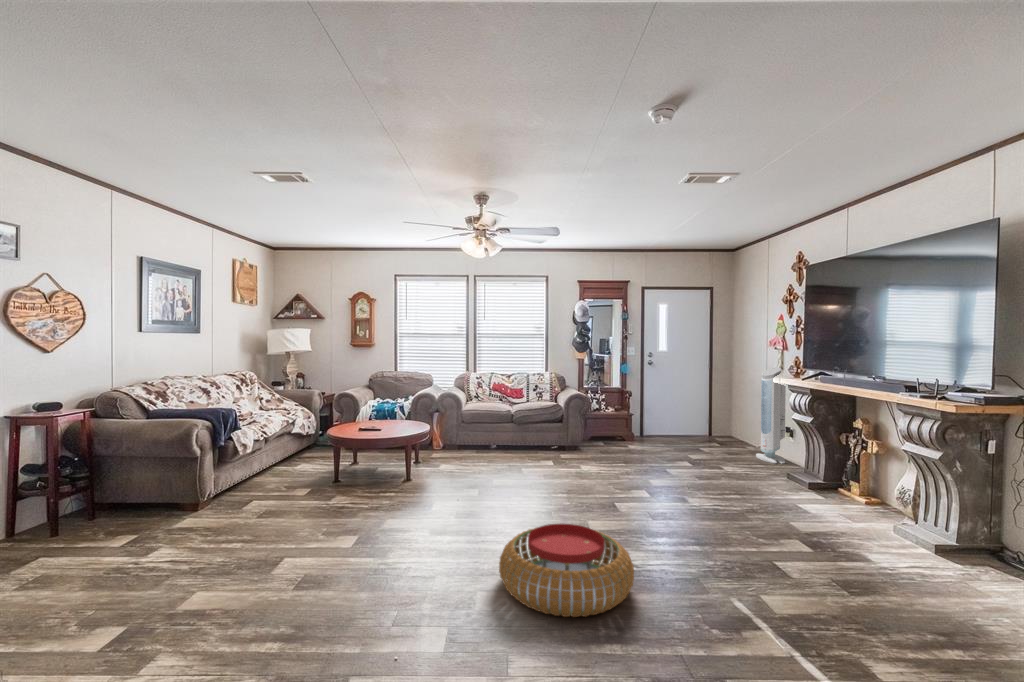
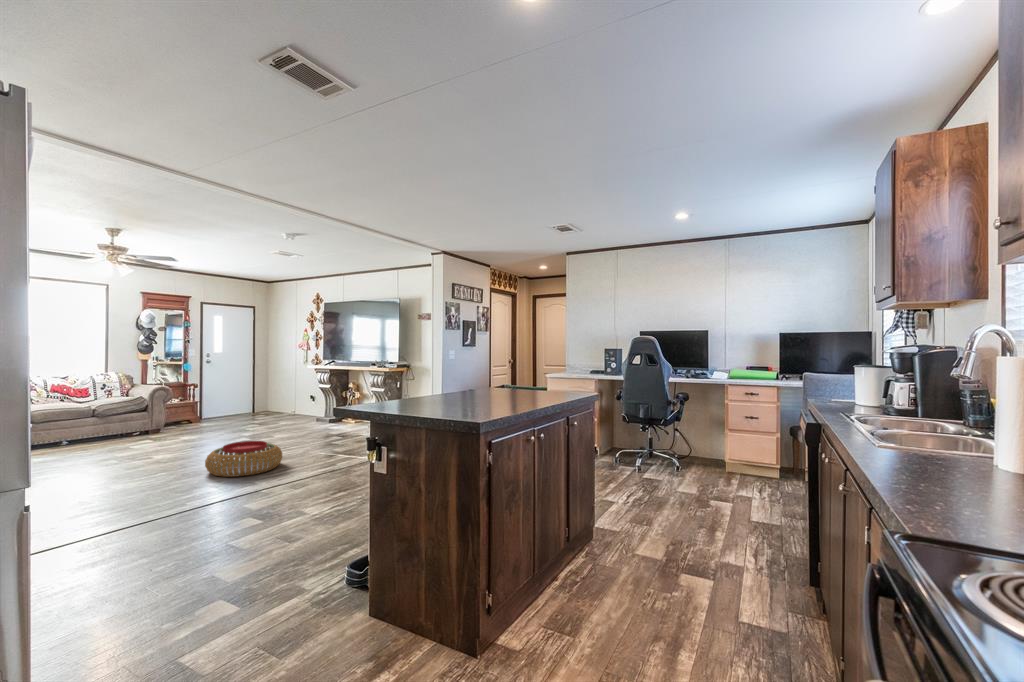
air purifier: present [756,367,786,464] -> none [292,360,310,416]

